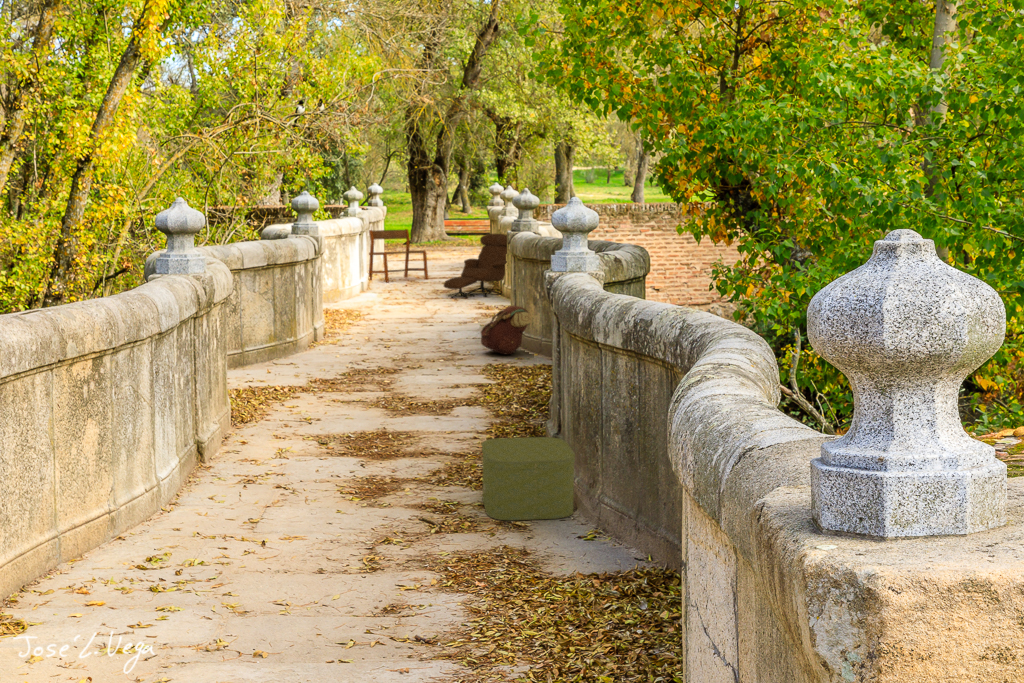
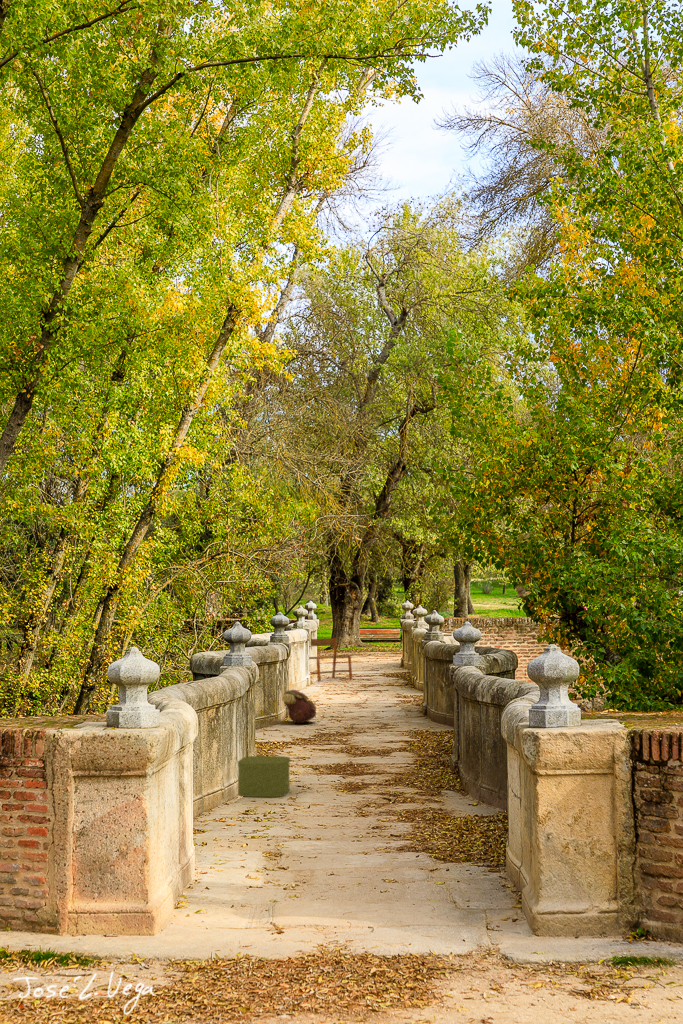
lounge chair: present [444,234,507,298] -> none [369,641,421,692]
backpack: present [481,306,532,354] -> present [282,690,316,723]
storage box: present [482,437,575,520] -> present [238,756,290,797]

